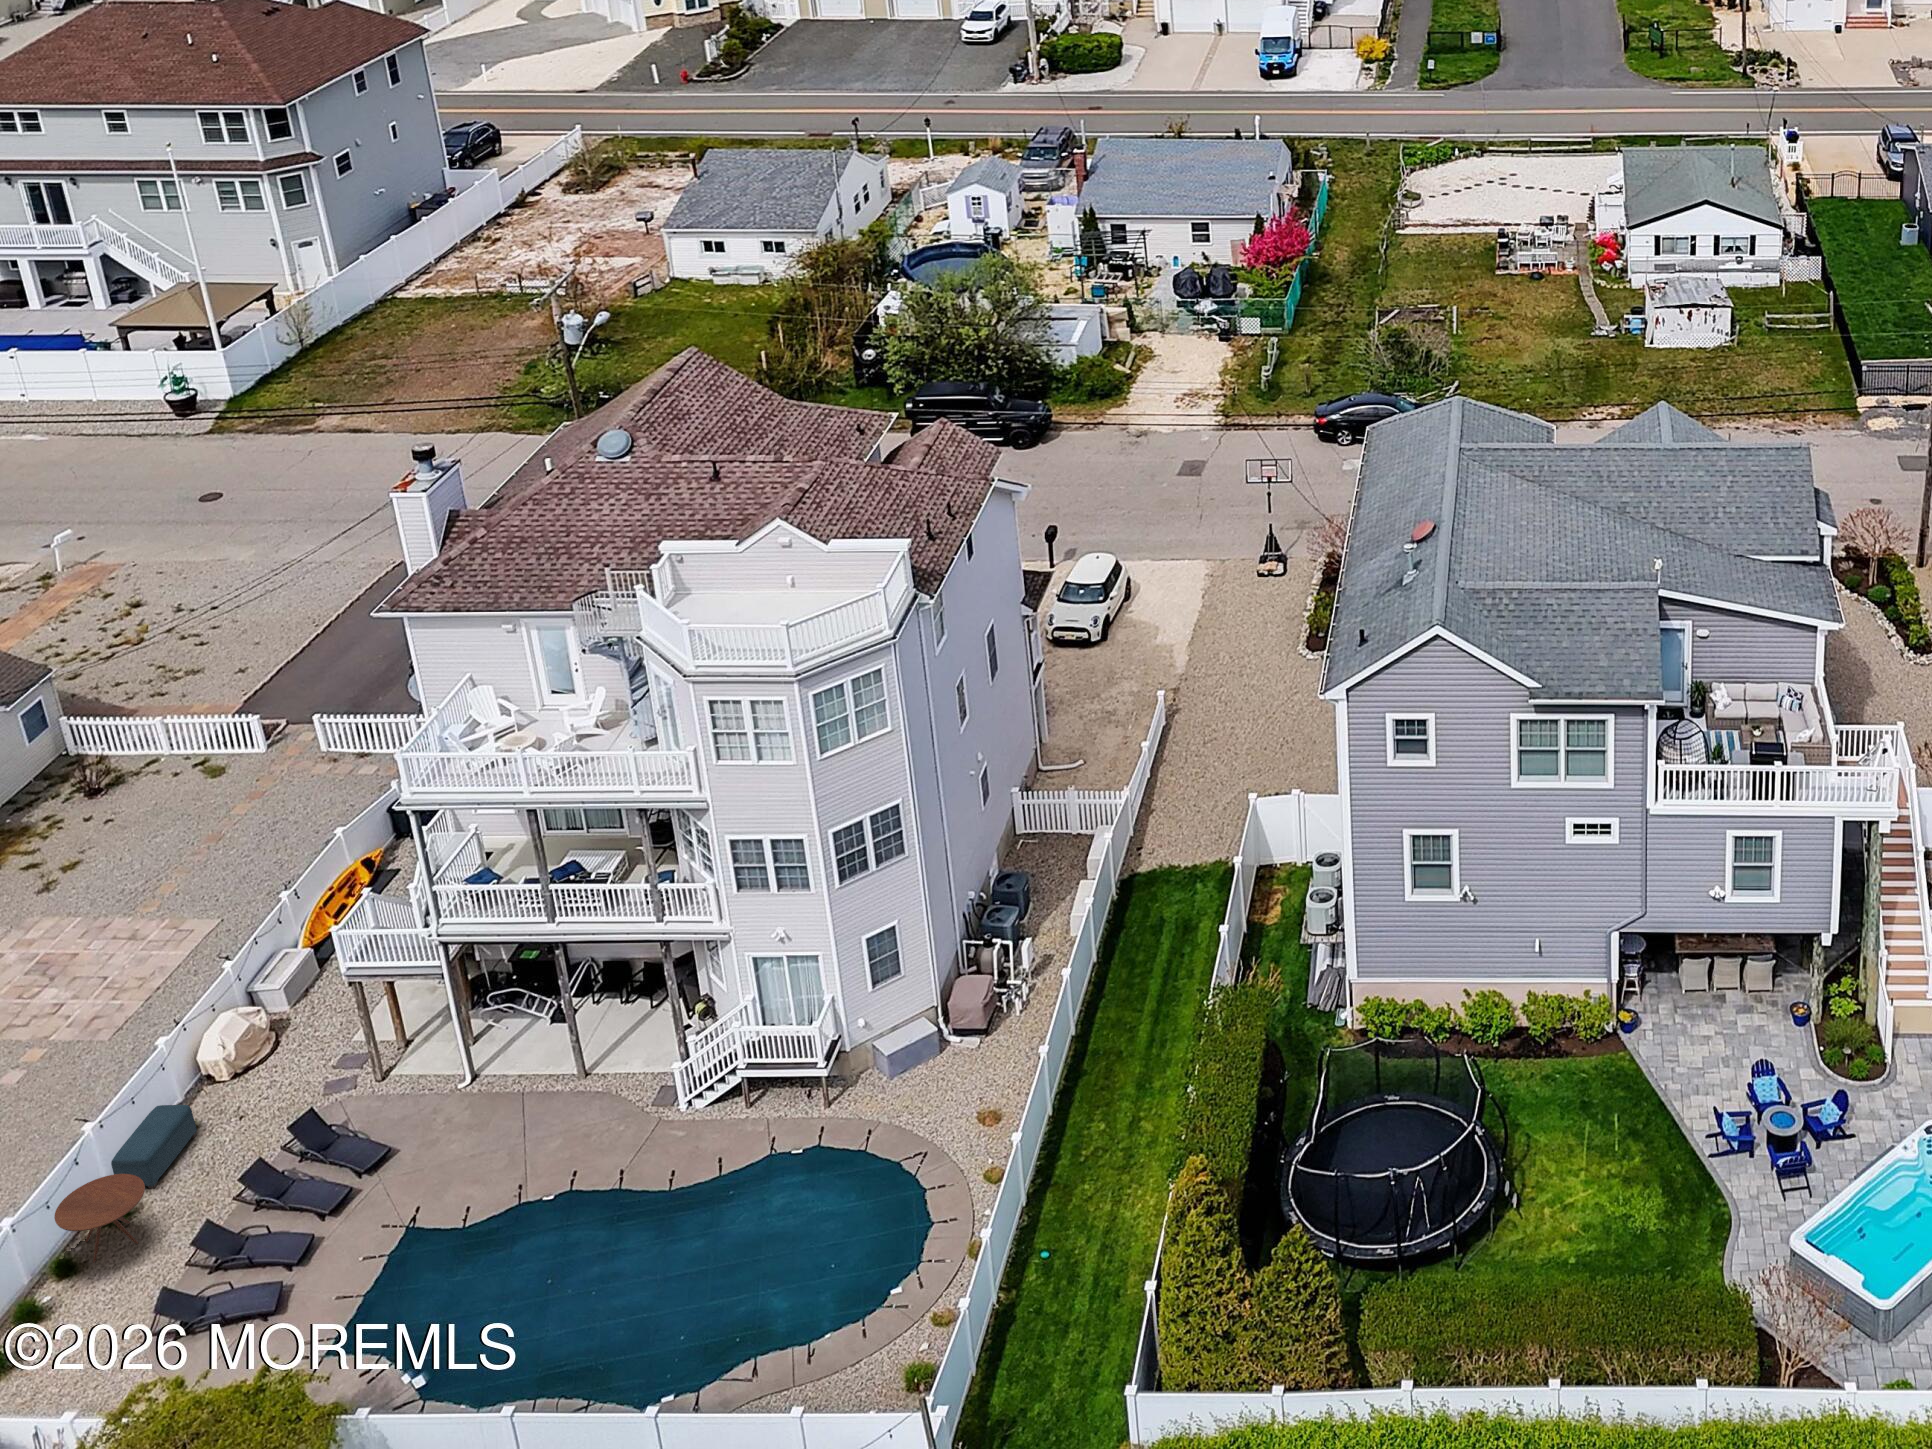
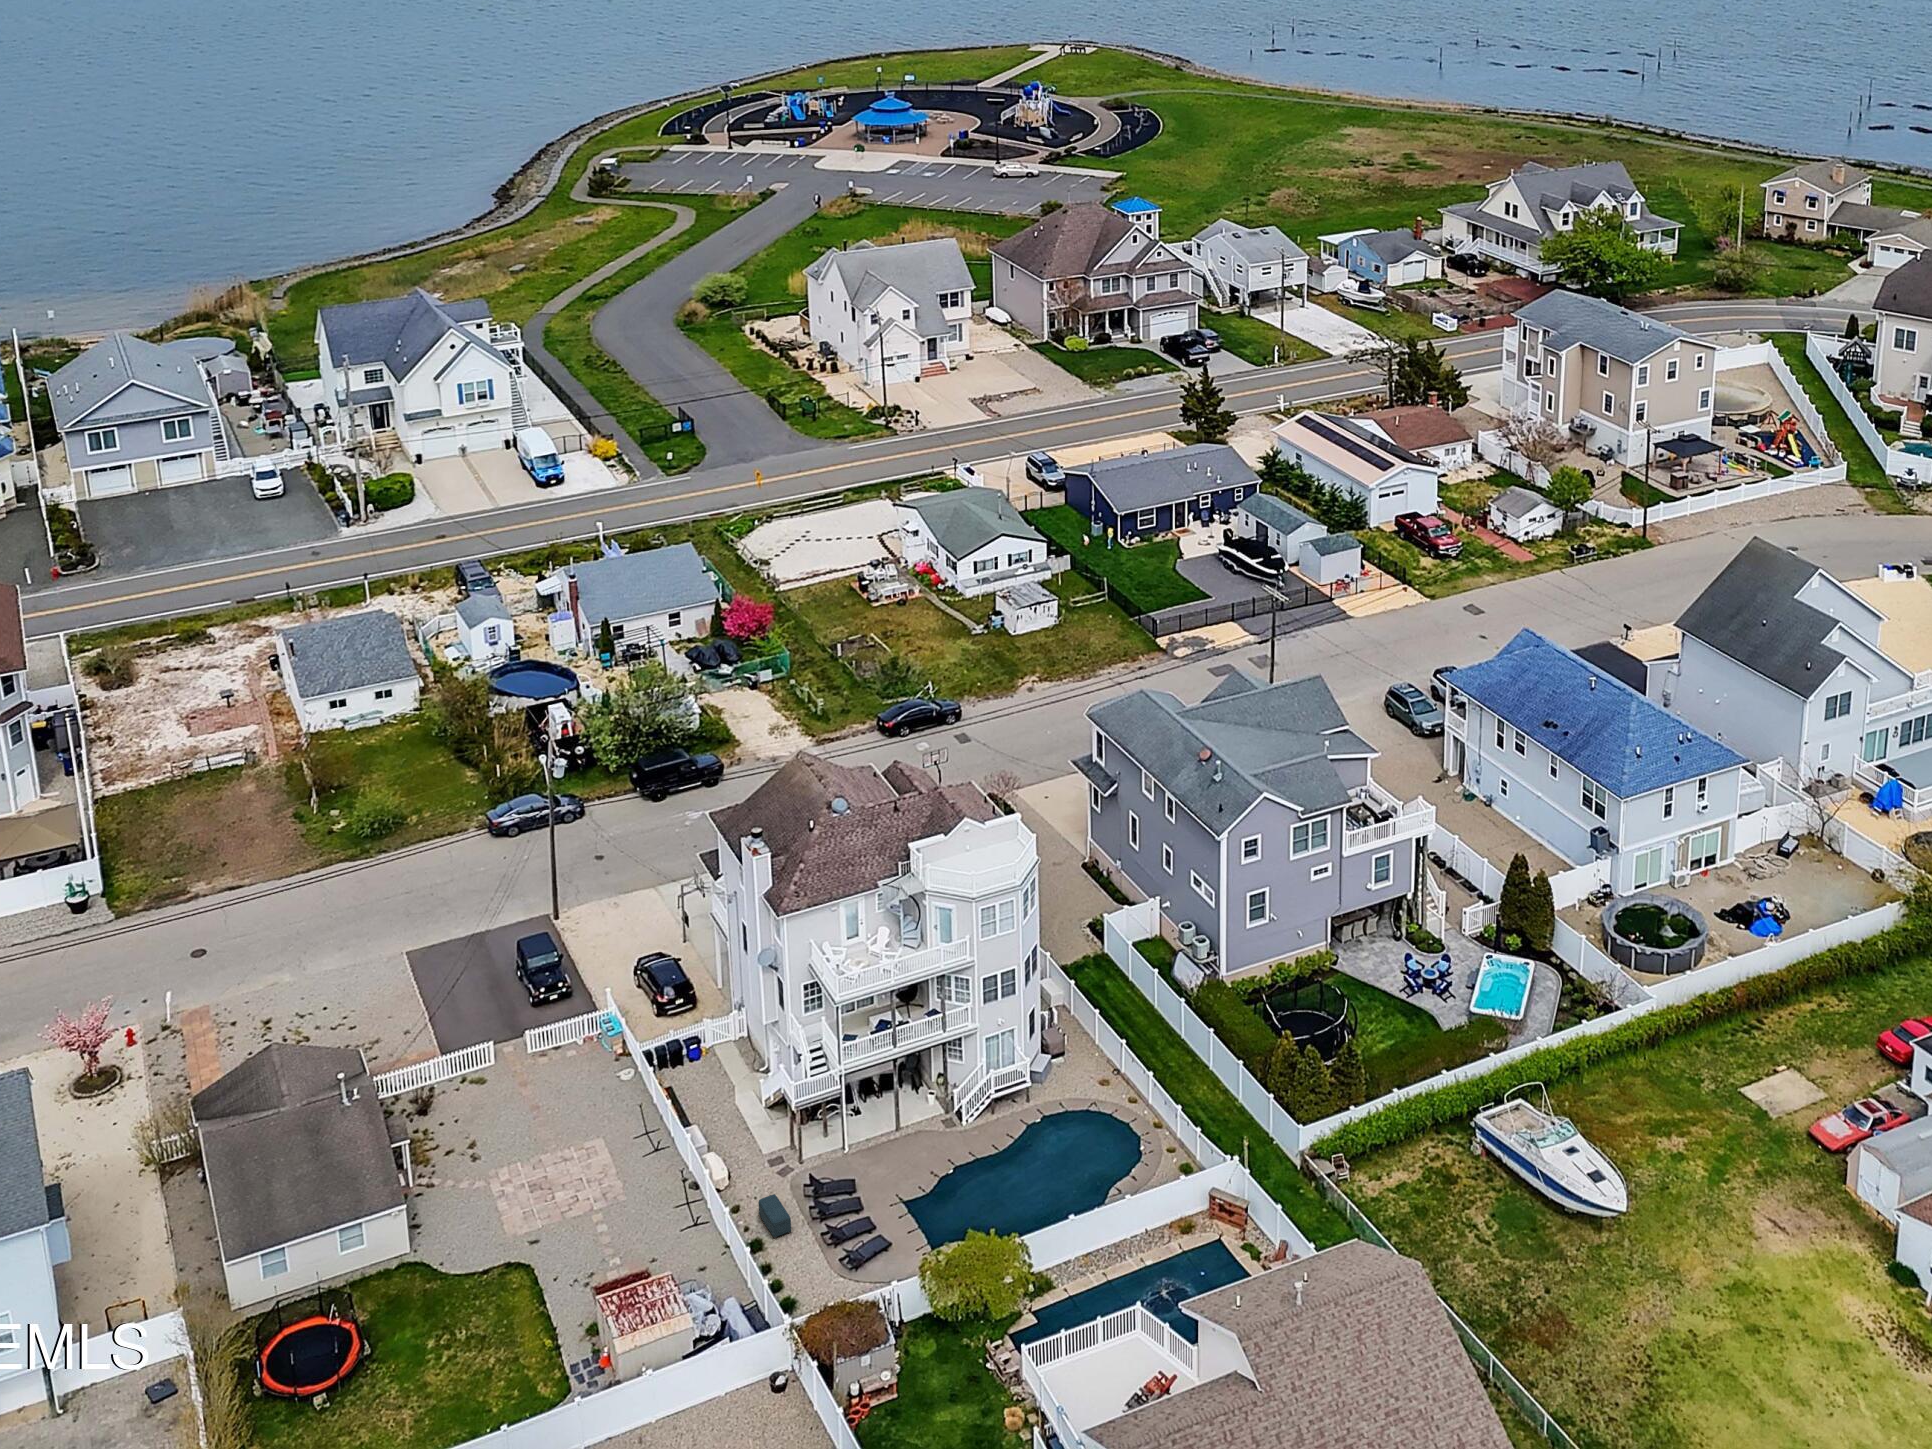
round table: present [54,1174,145,1263] -> none [785,1220,824,1263]

